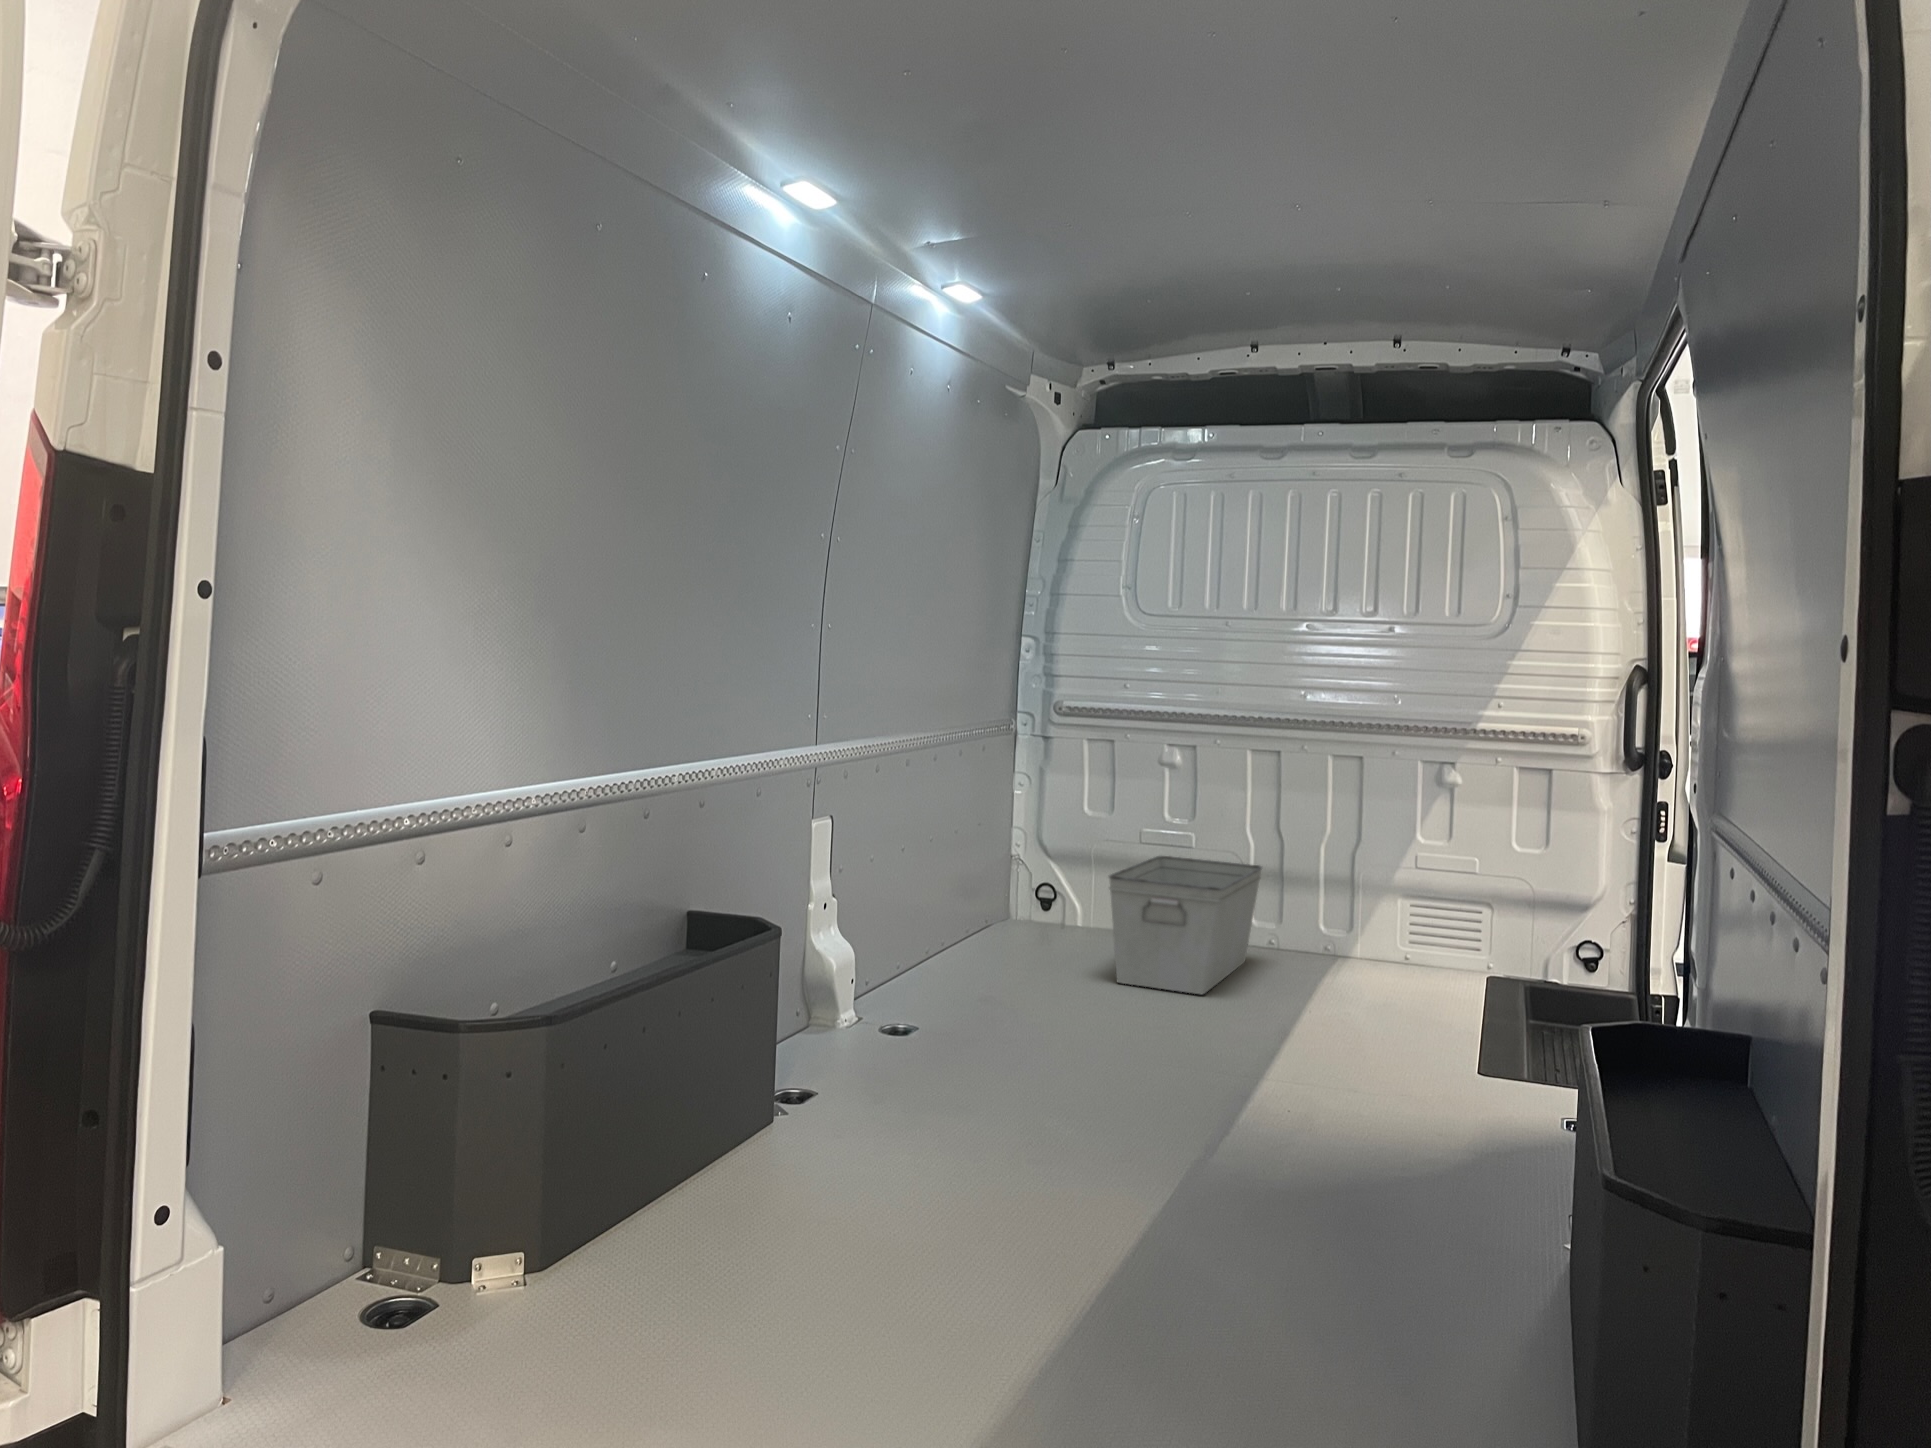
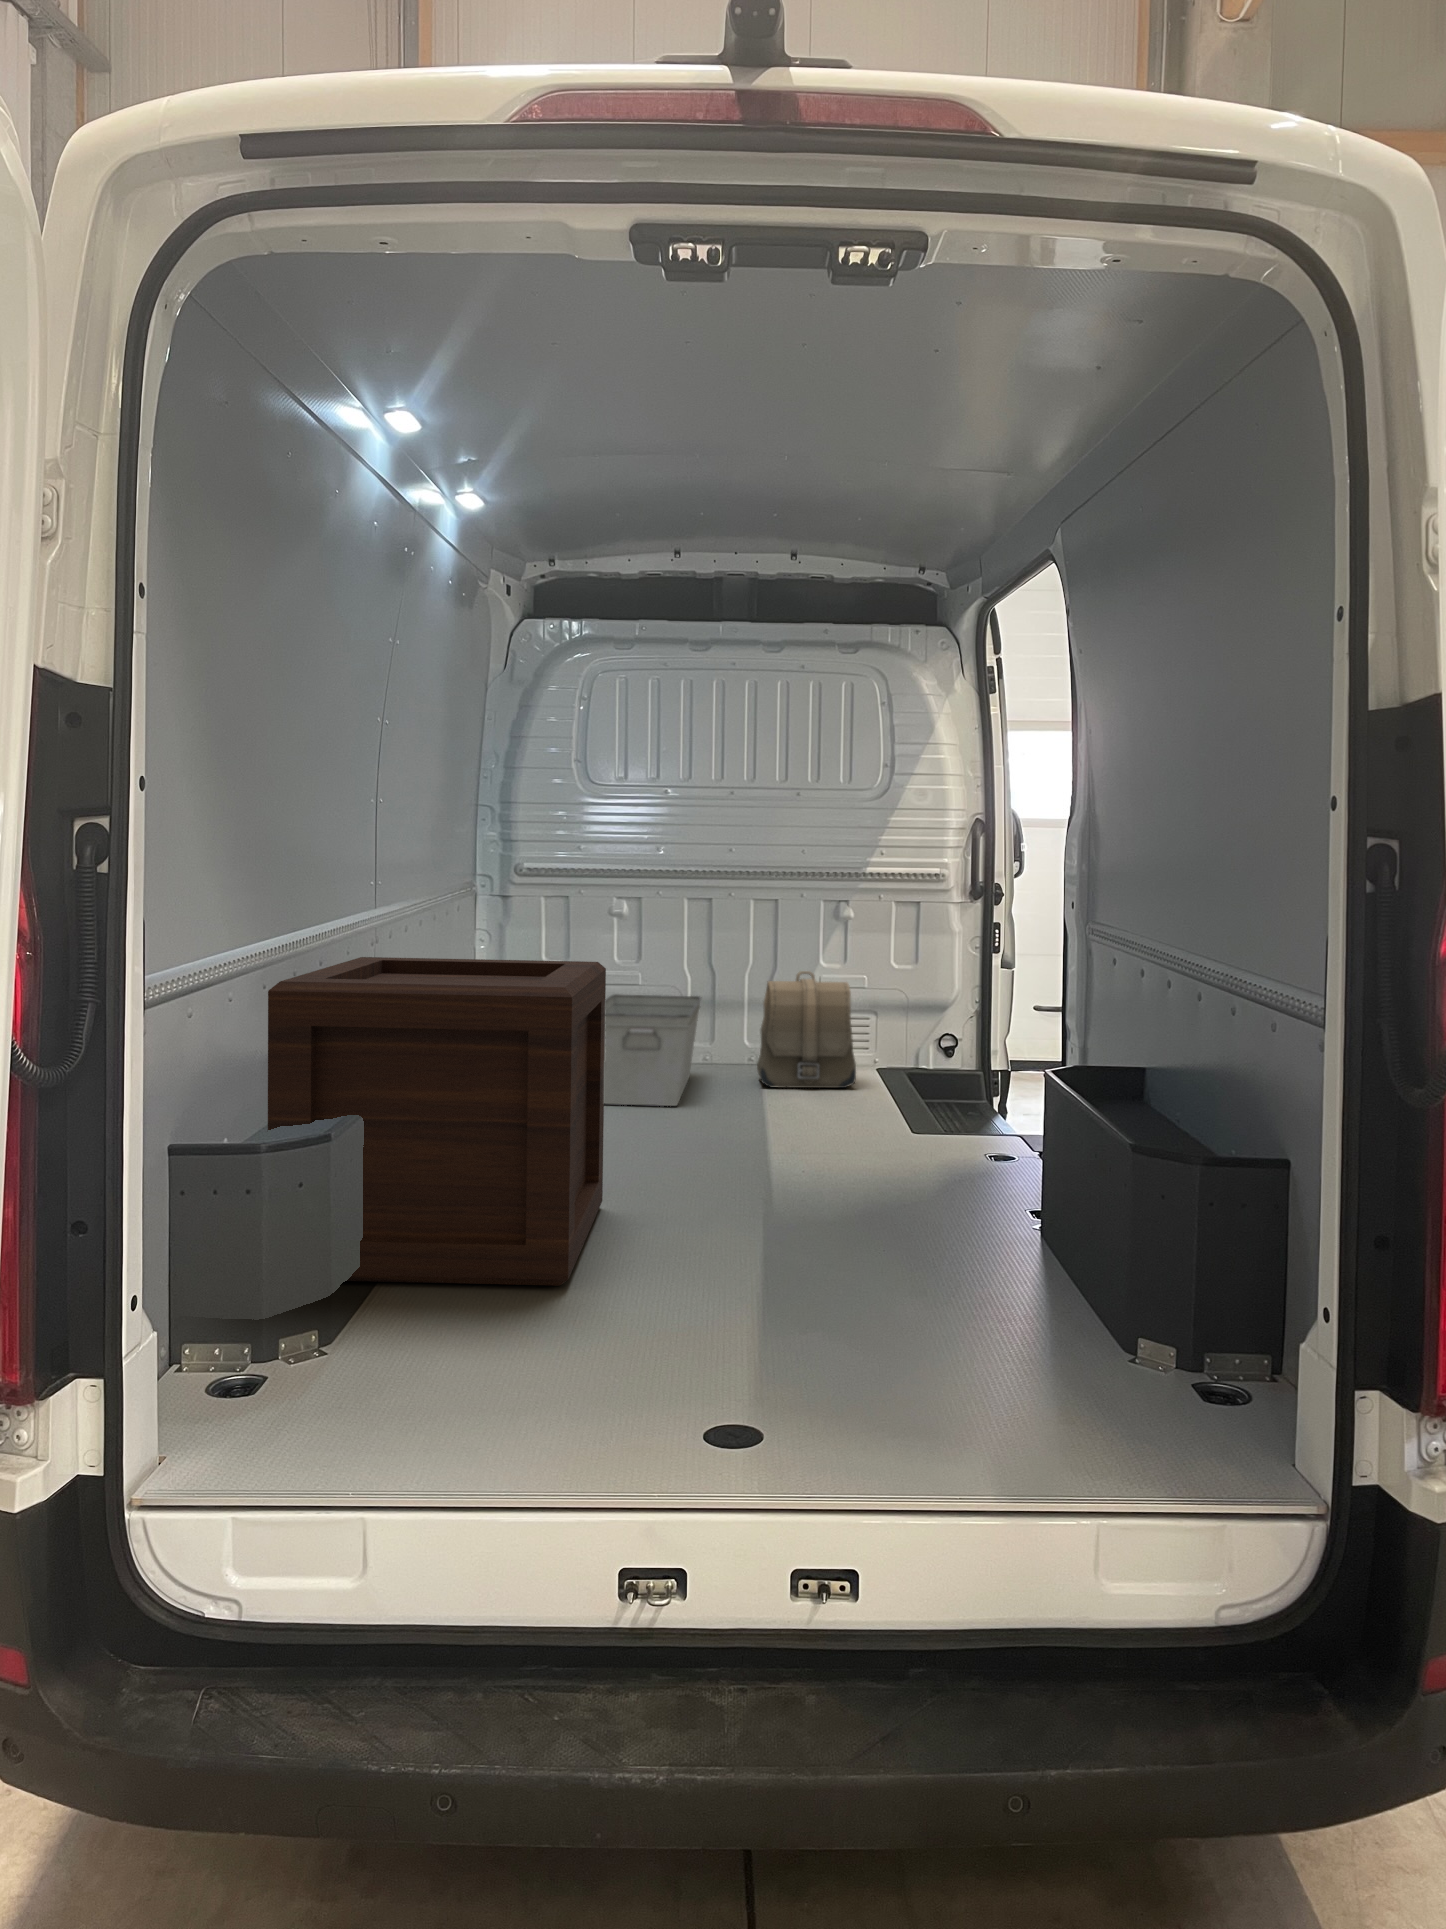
wooden crate: none [605,797,1034,1202] -> present [268,957,606,1285]
backpack: none [1324,845,1449,995] -> present [757,971,856,1088]

